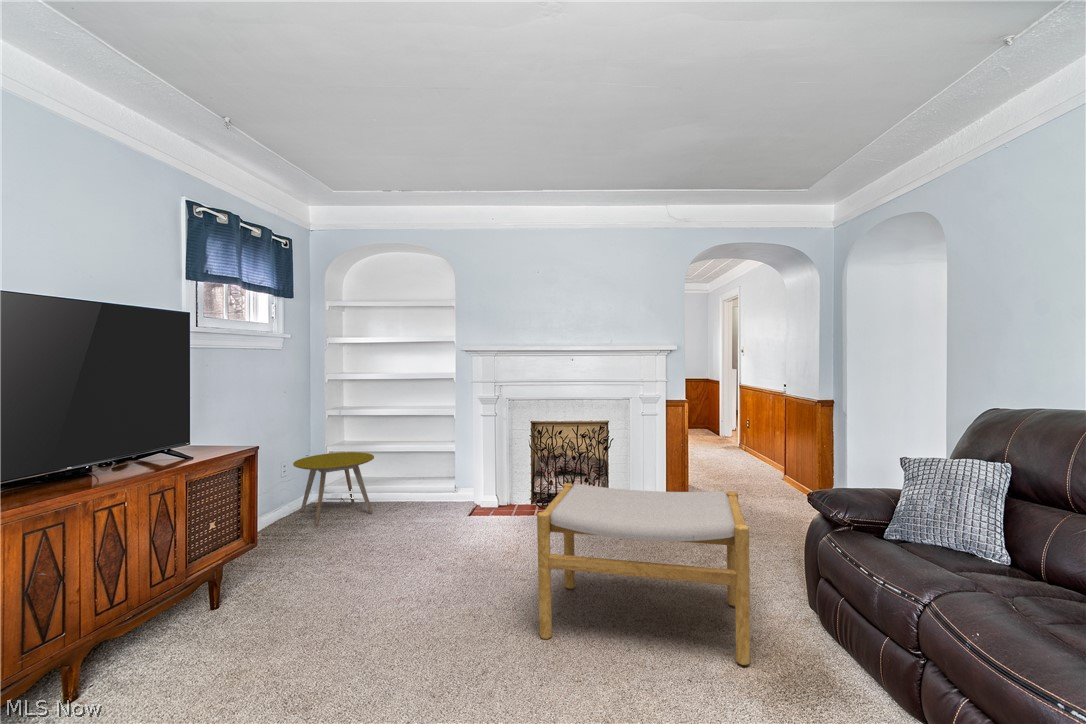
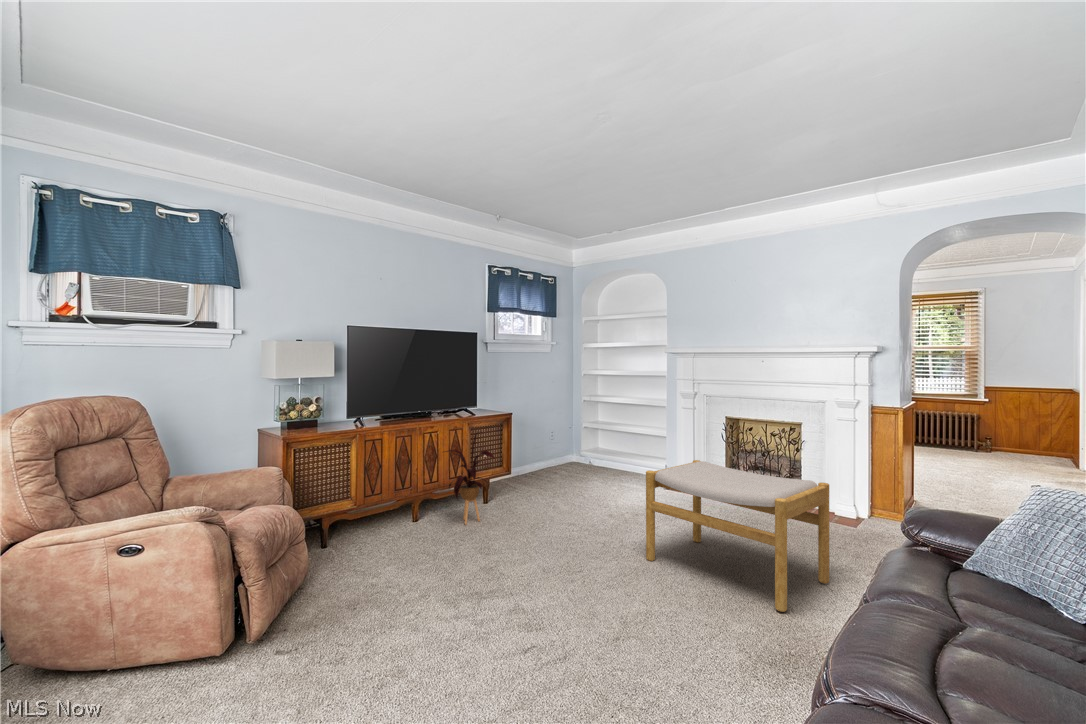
side table: present [293,452,374,525] -> none [552,429,606,476]
house plant: none [139,491,265,669] -> present [445,434,494,524]

